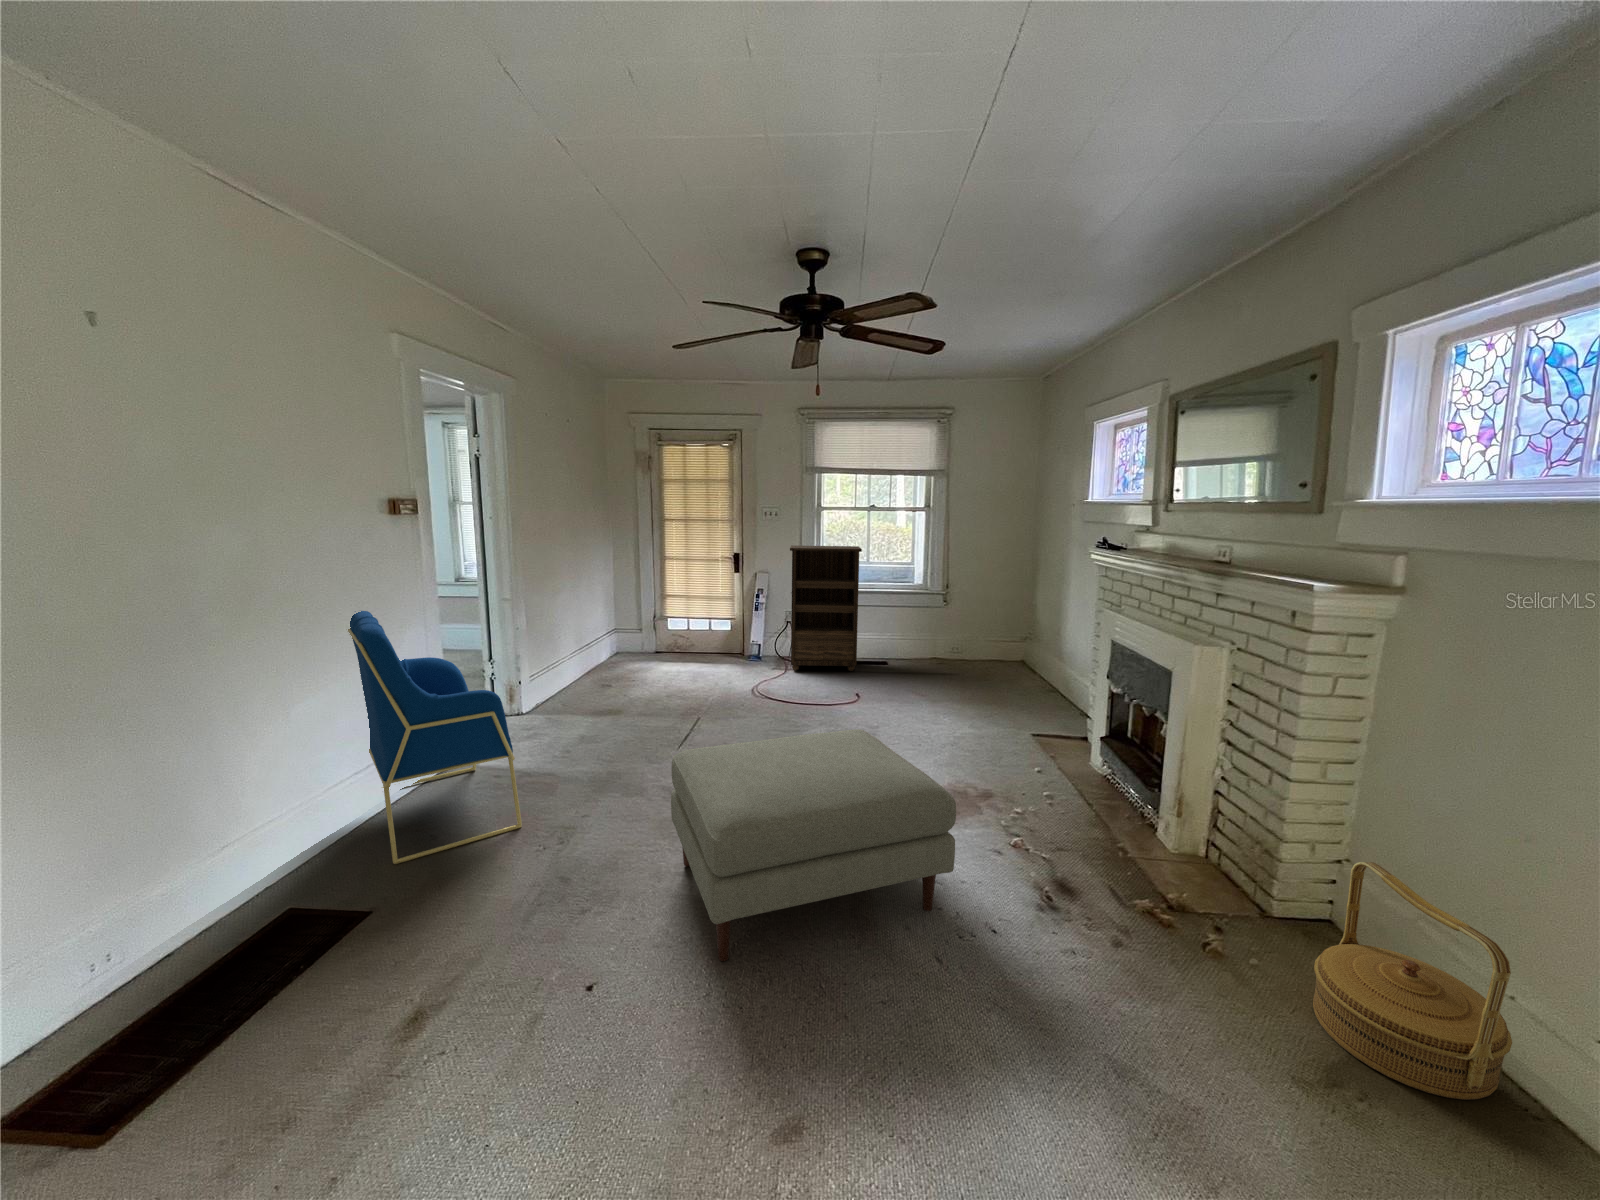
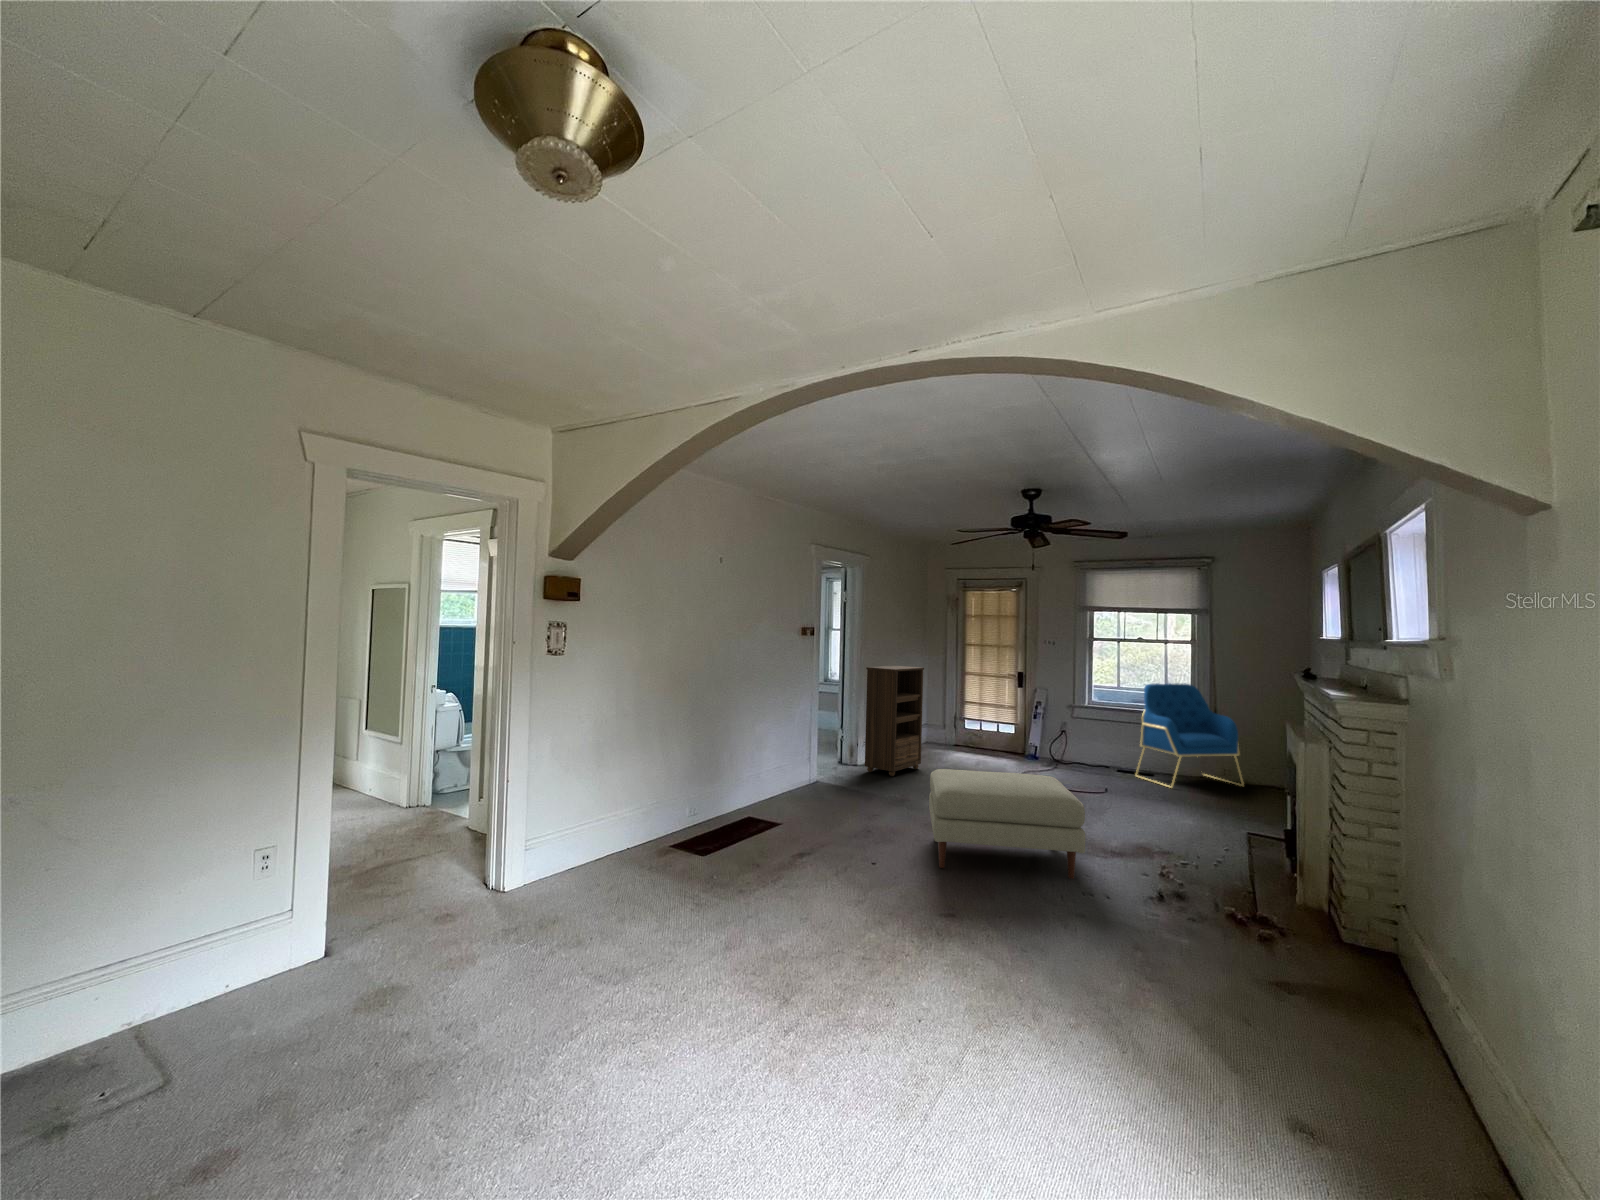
bookshelf: present [790,545,862,671] -> present [865,666,924,776]
armchair: present [348,611,522,864] -> present [1136,683,1244,788]
woven basket: present [1313,862,1512,1100] -> none [1289,866,1407,1000]

